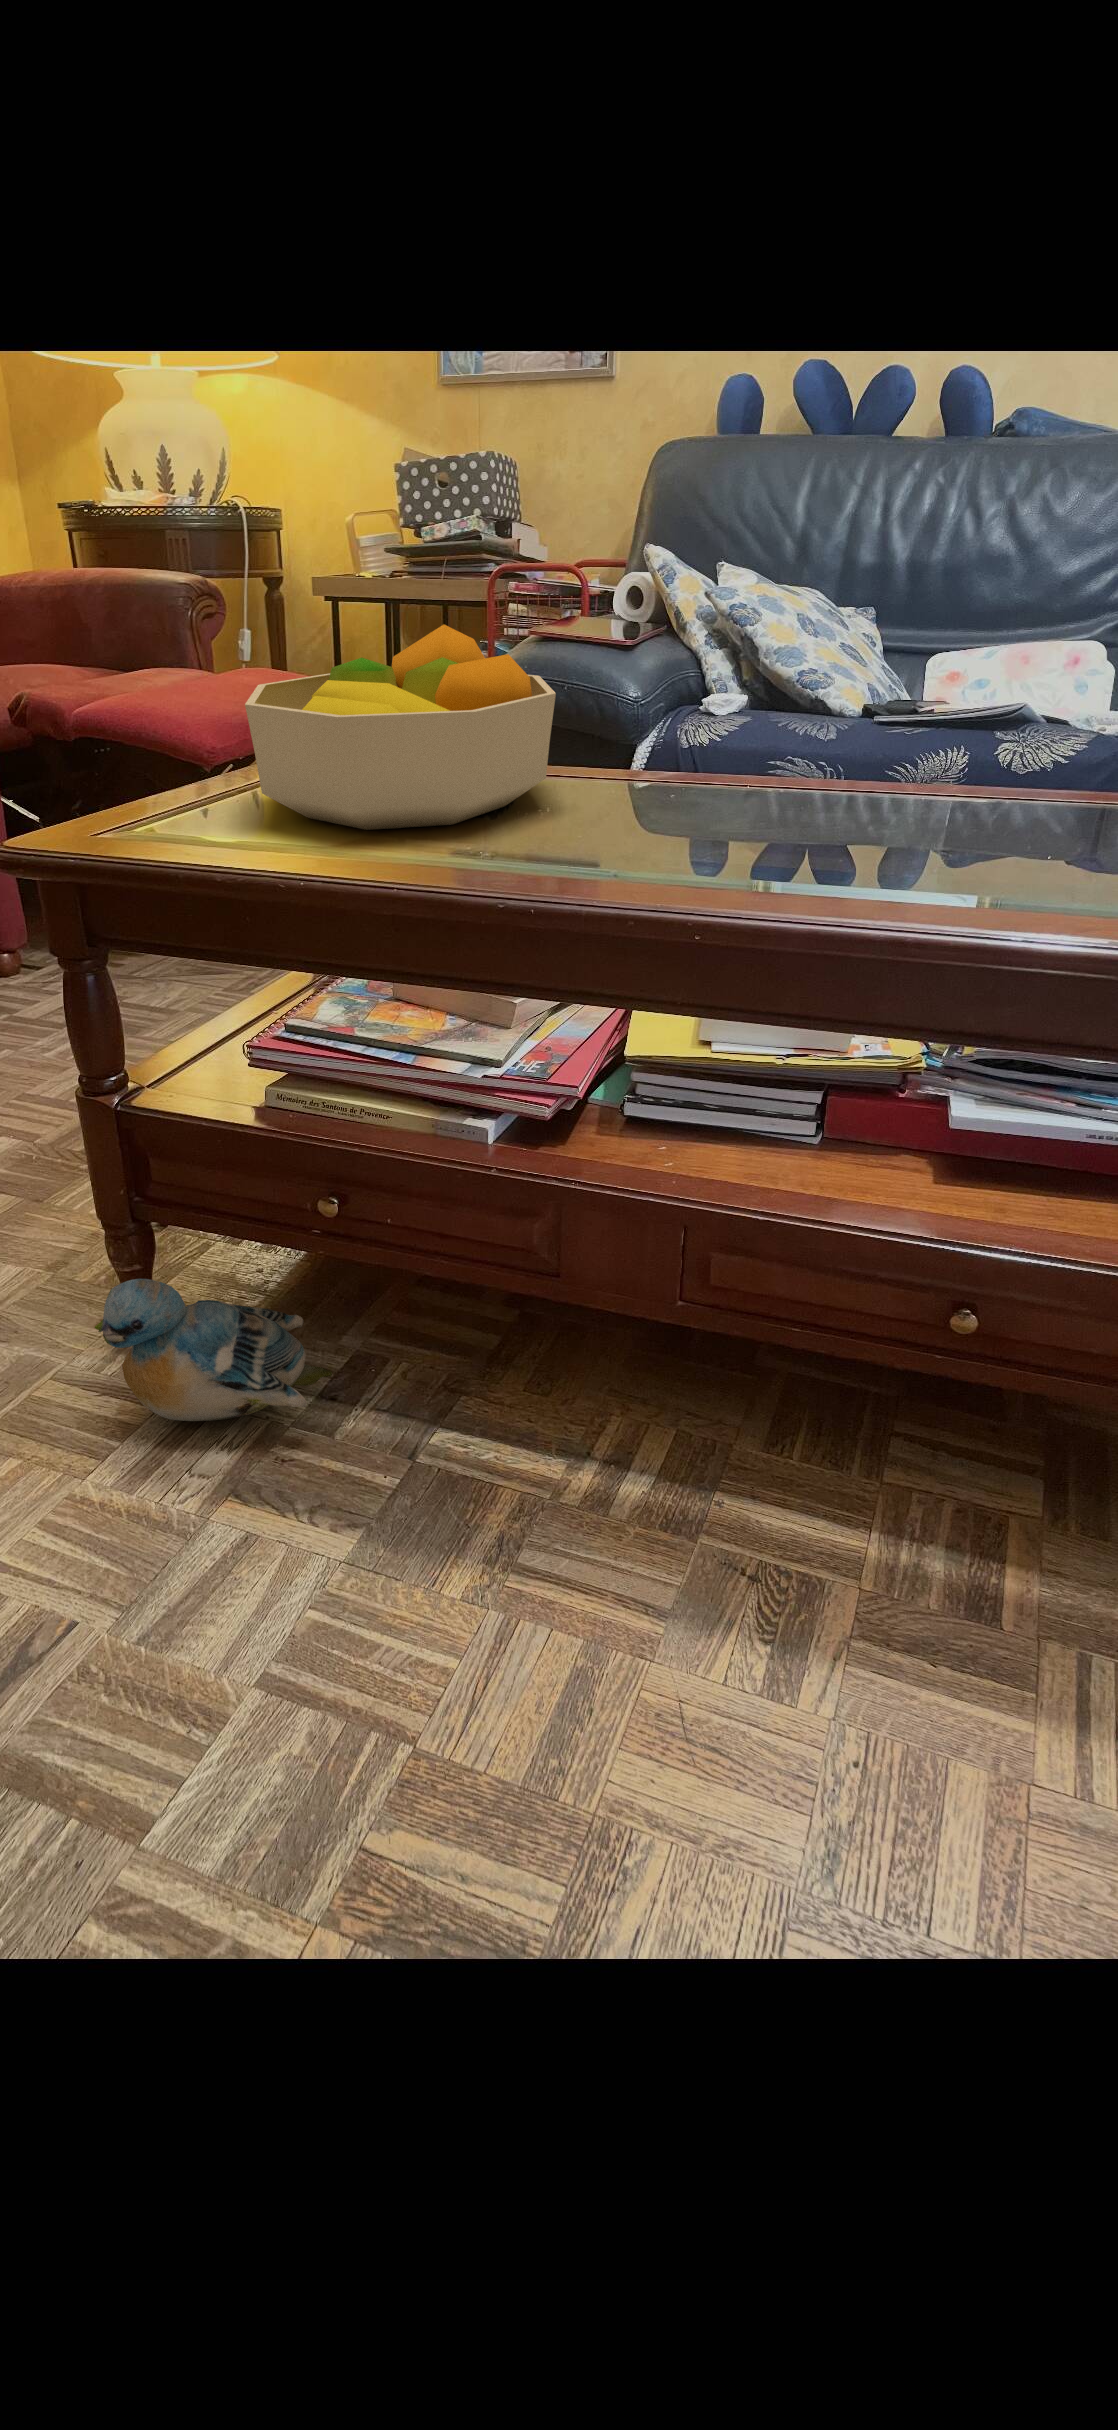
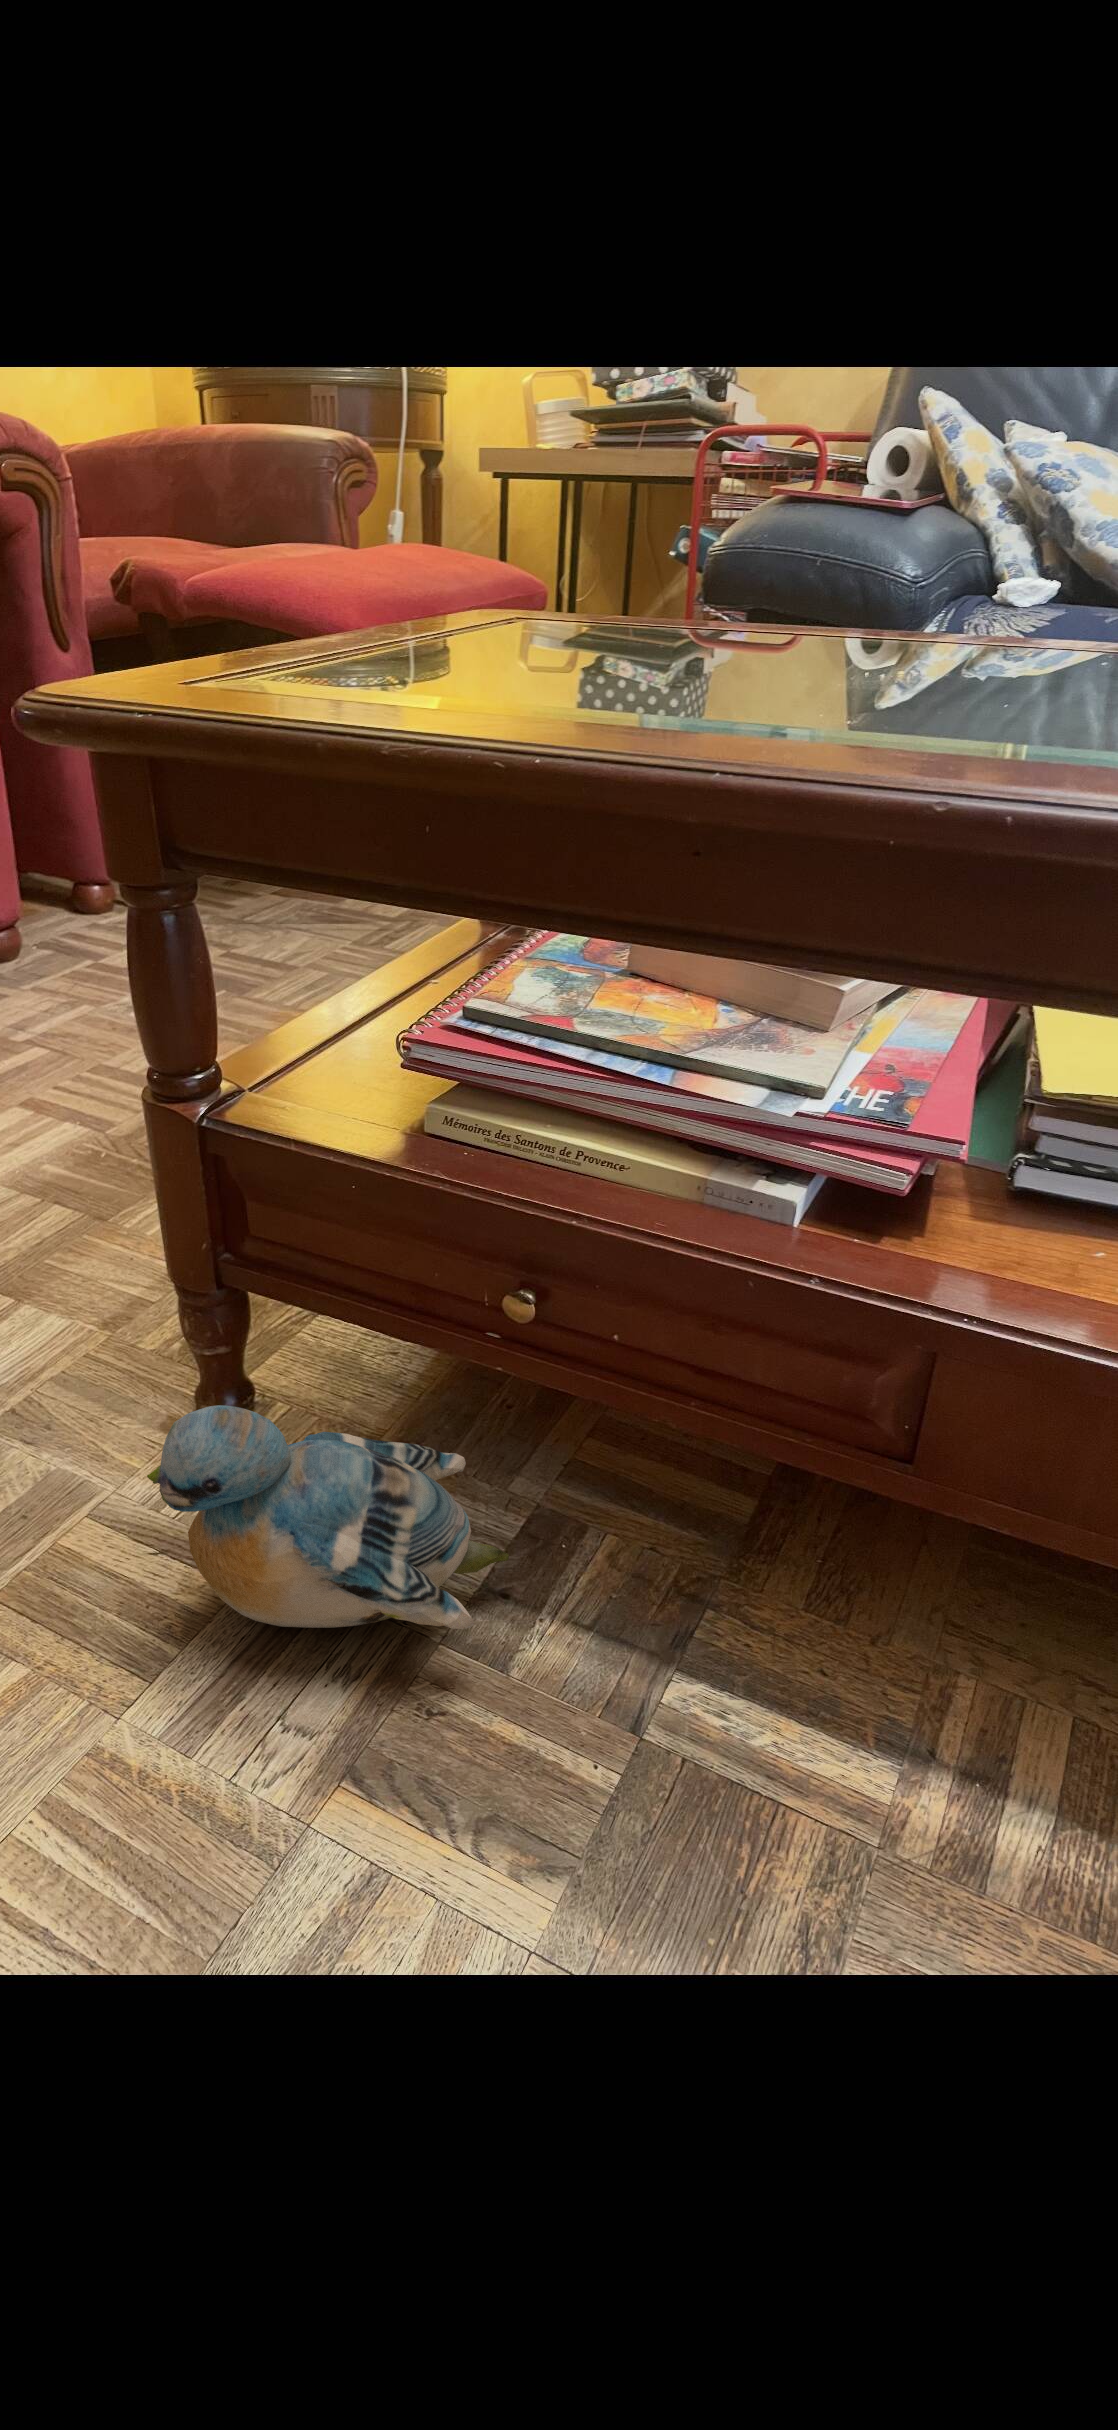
fruit bowl: present [245,625,556,830] -> none [434,403,924,702]

